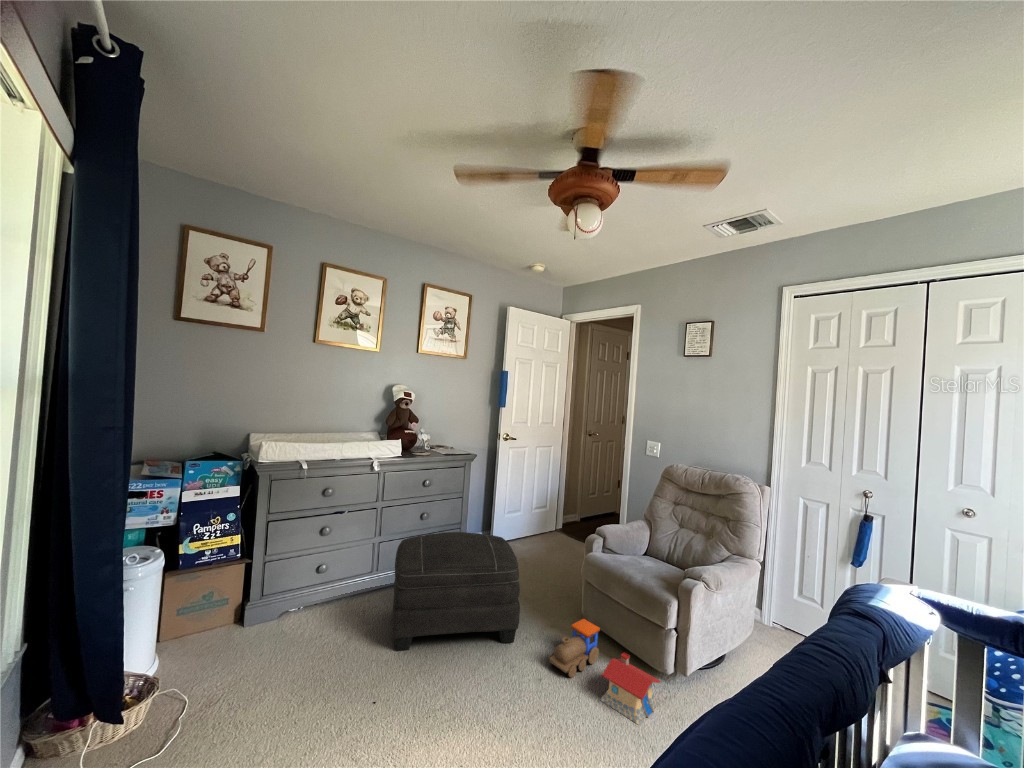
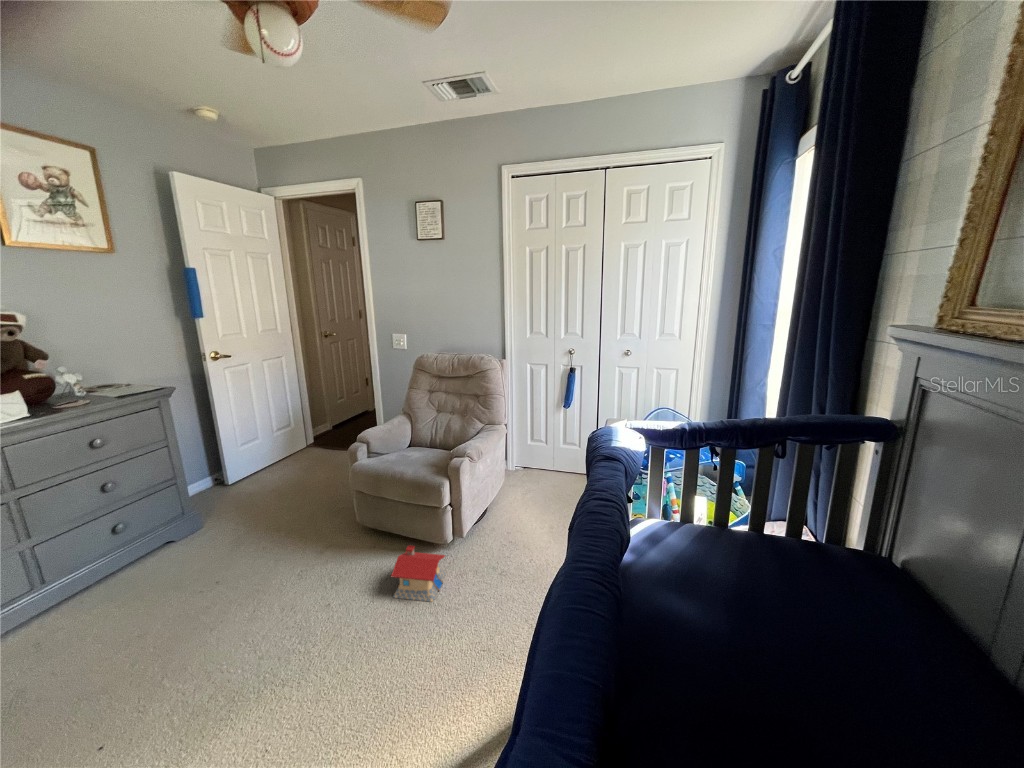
ottoman: present [391,532,520,651] -> none [58,479,287,679]
toy train: present [549,619,600,677] -> none [331,529,383,591]

